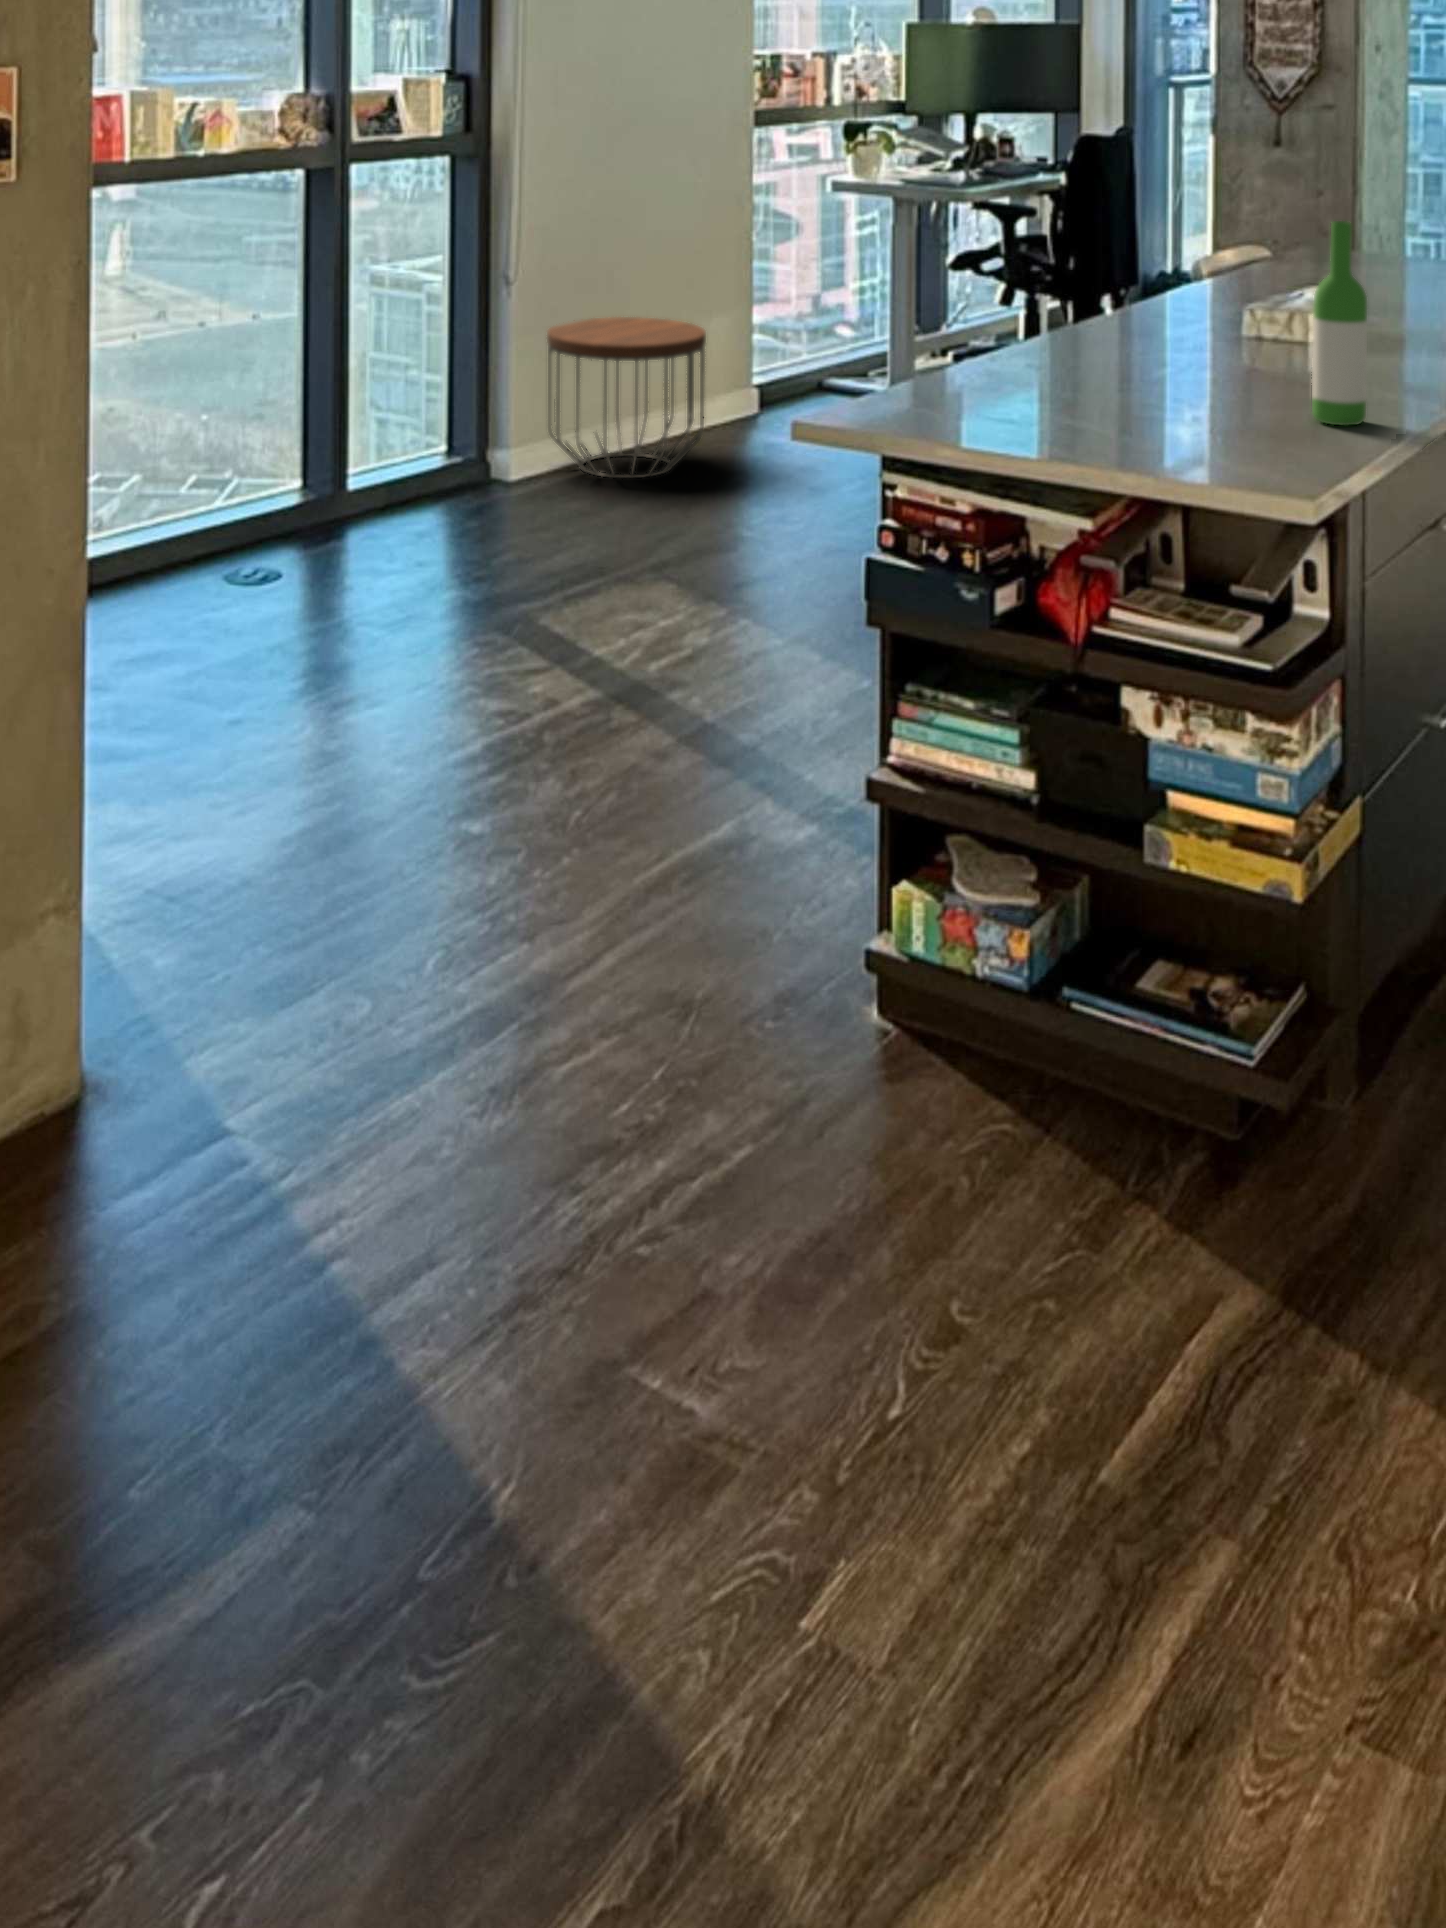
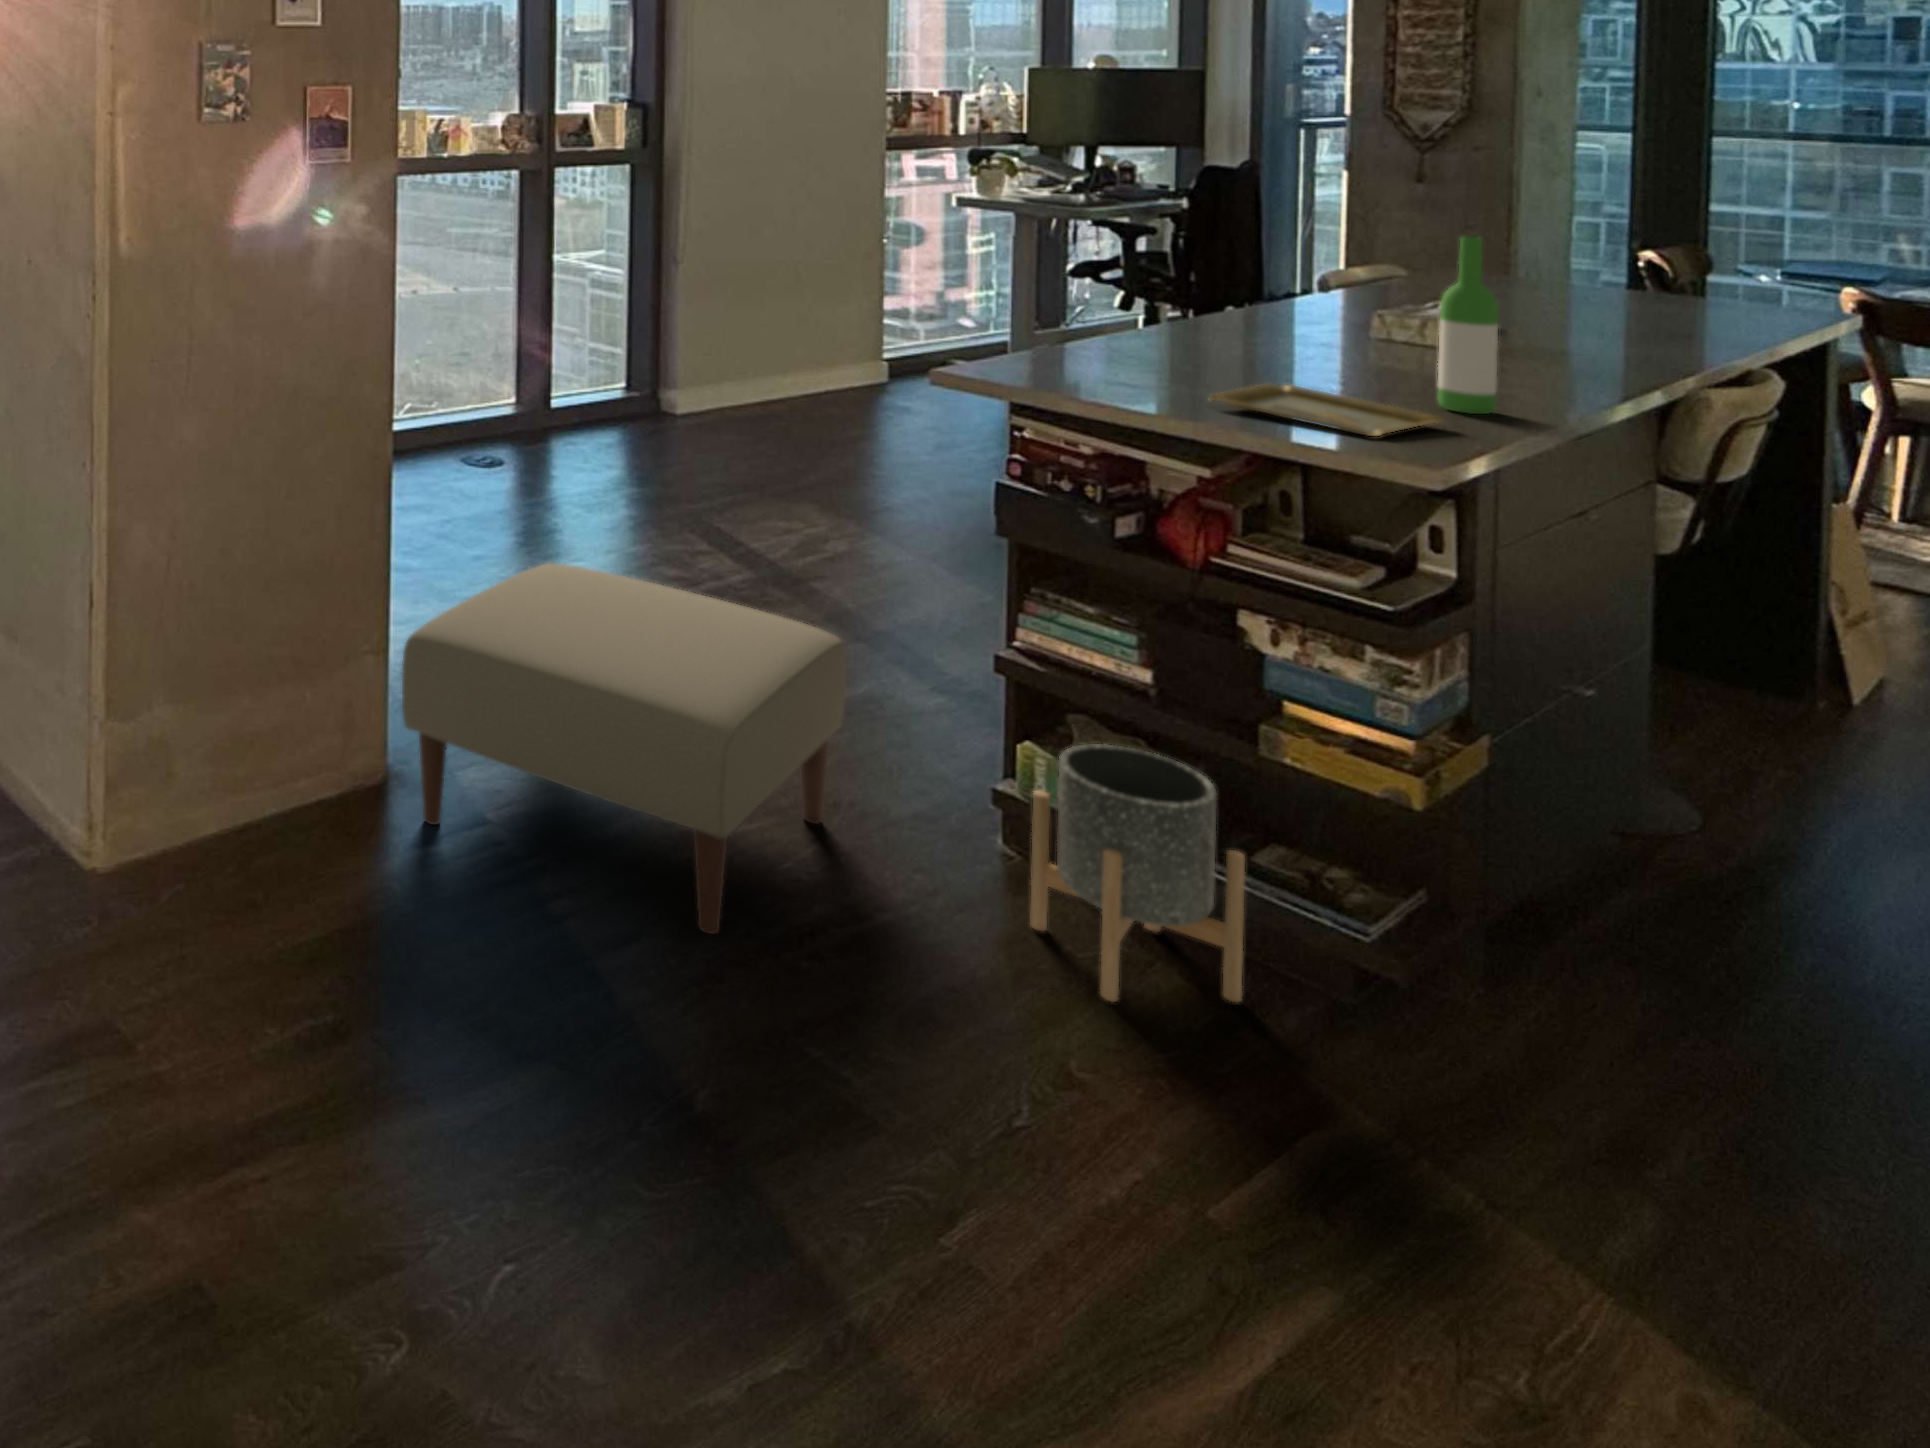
side table: present [547,317,706,478] -> none [708,299,845,428]
tray: none [1089,406,1323,467] -> present [1210,384,1443,436]
ottoman: none [96,725,692,1233] -> present [402,563,846,934]
planter: none [906,876,1134,1211] -> present [1031,744,1245,1002]

